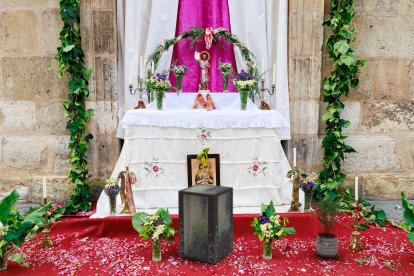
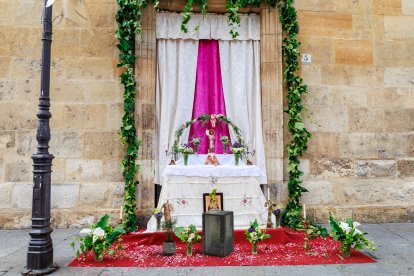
potted plant: present [309,198,342,258] -> present [158,219,176,255]

